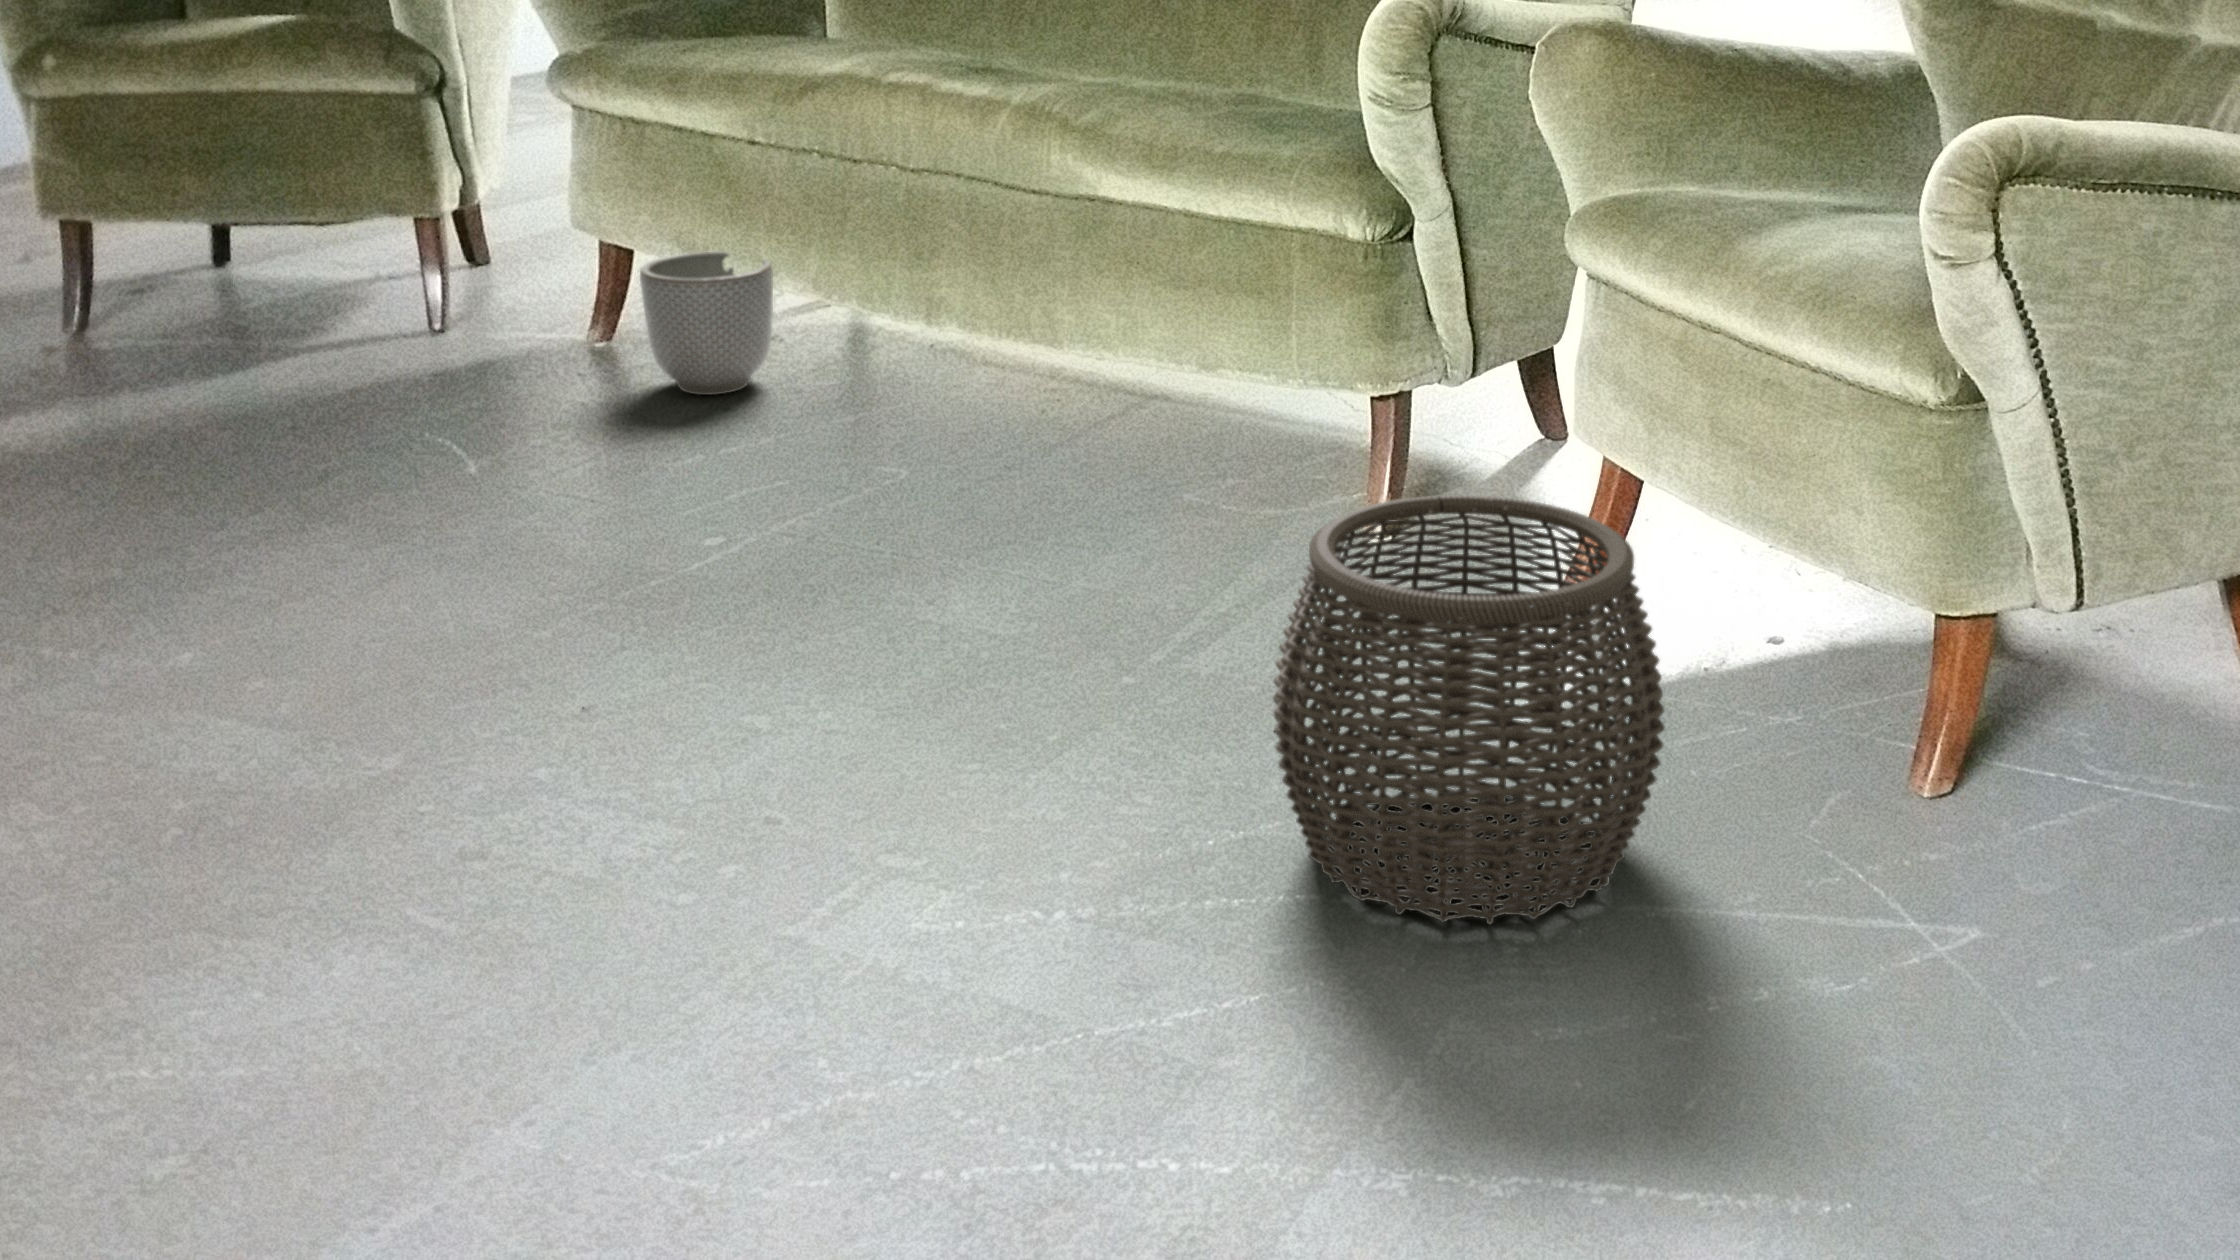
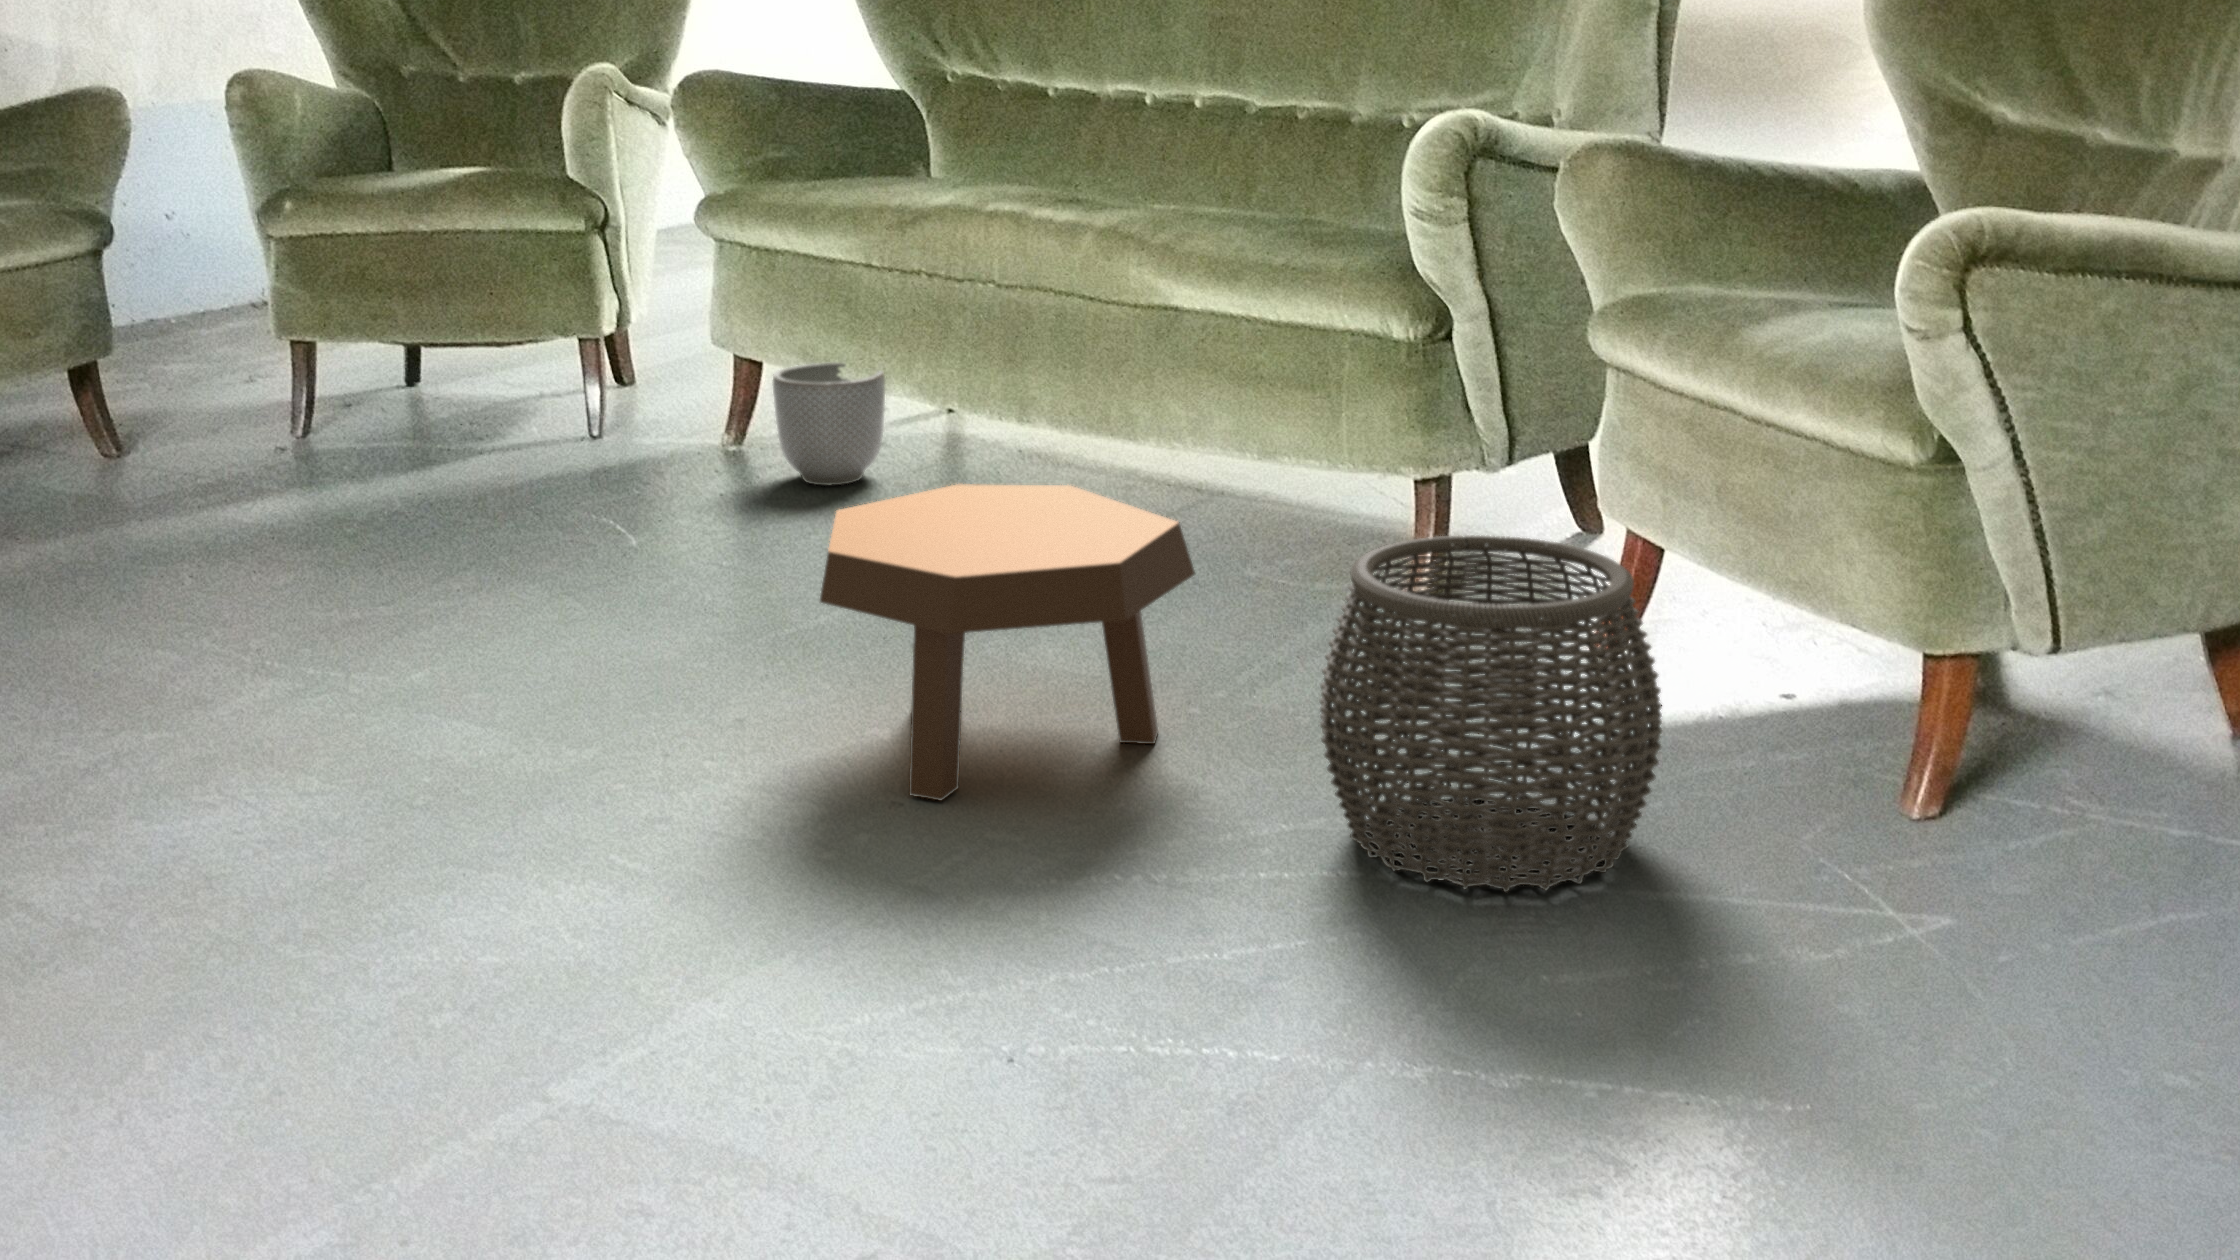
footstool: none [671,425,1127,824] -> present [820,484,1195,800]

